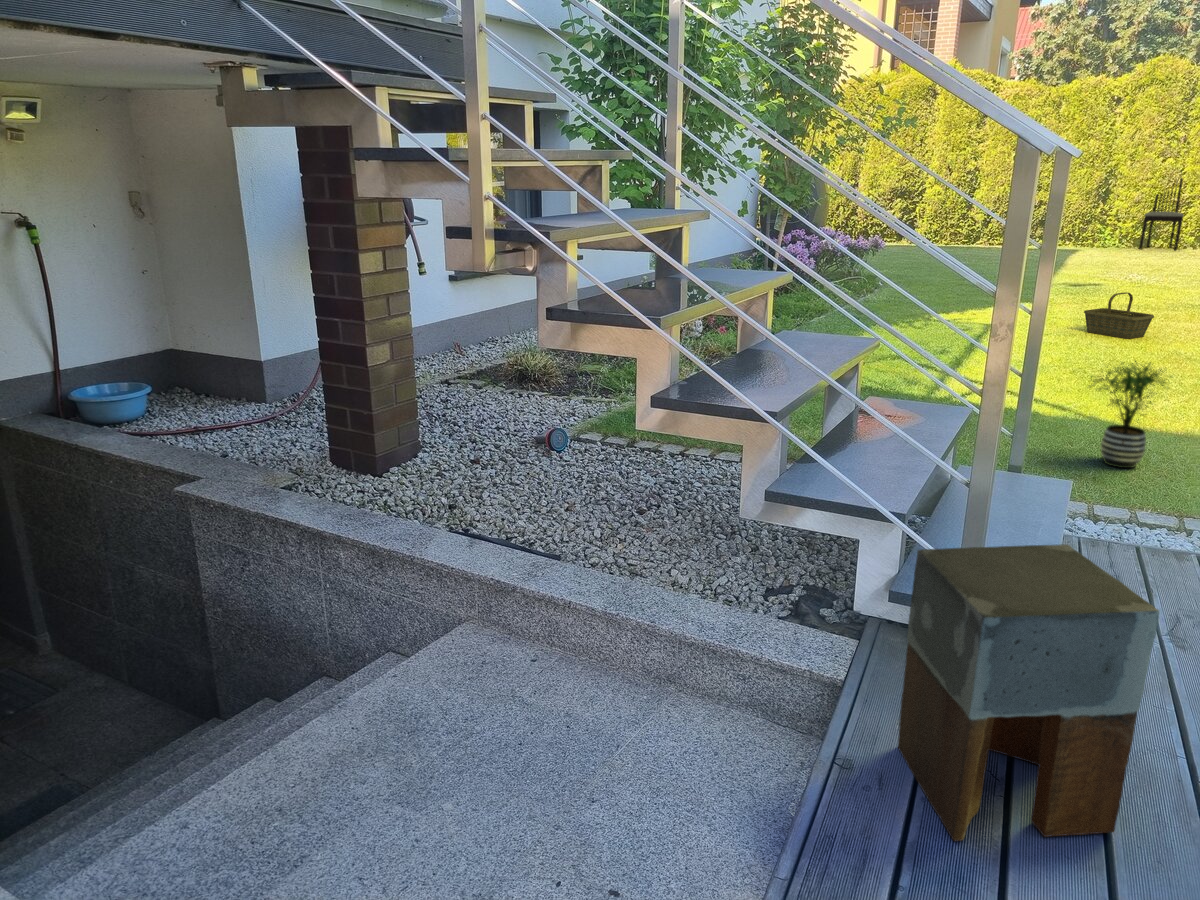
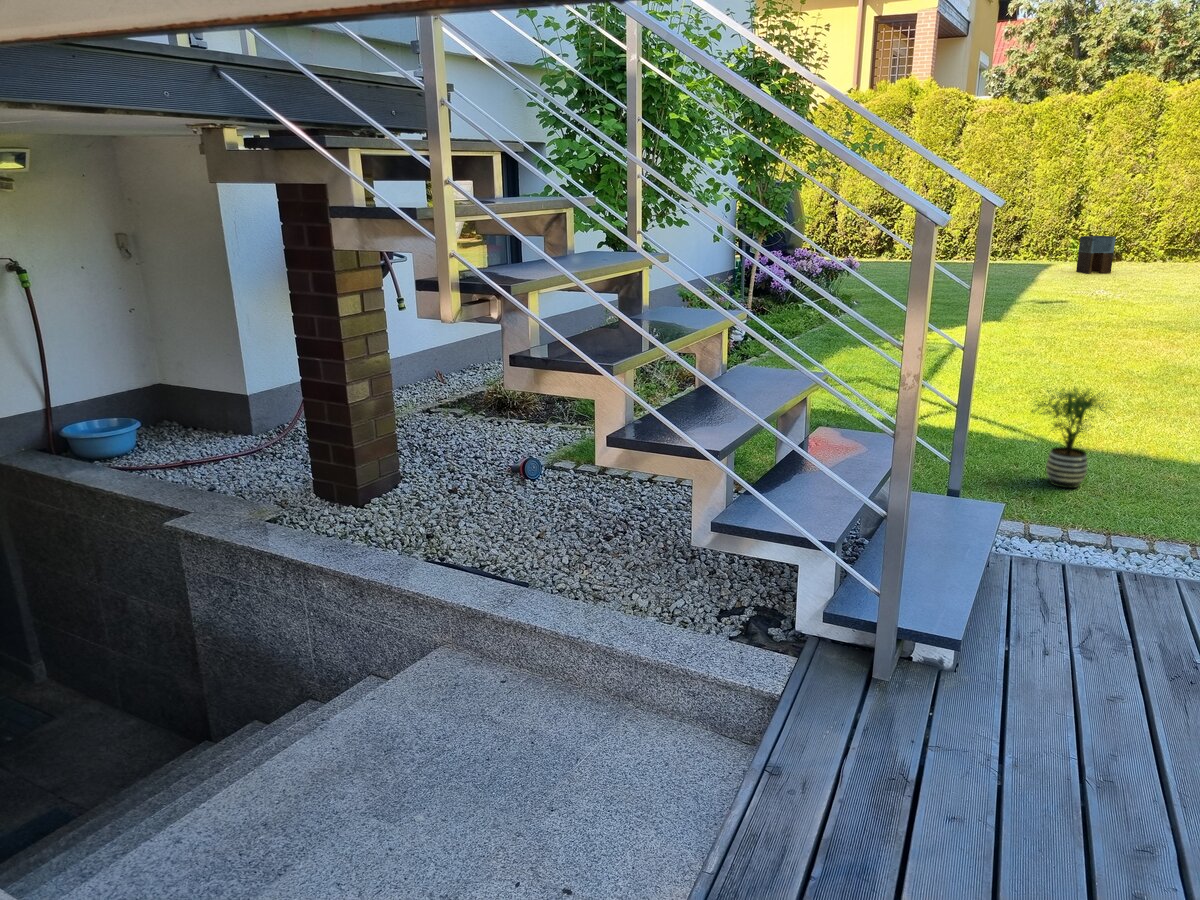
chair: present [1139,171,1184,250] -> none [1112,185,1155,264]
basket: present [1084,292,1154,339] -> none [1047,312,1113,357]
stool: present [898,544,1159,841] -> present [1076,236,1116,274]

